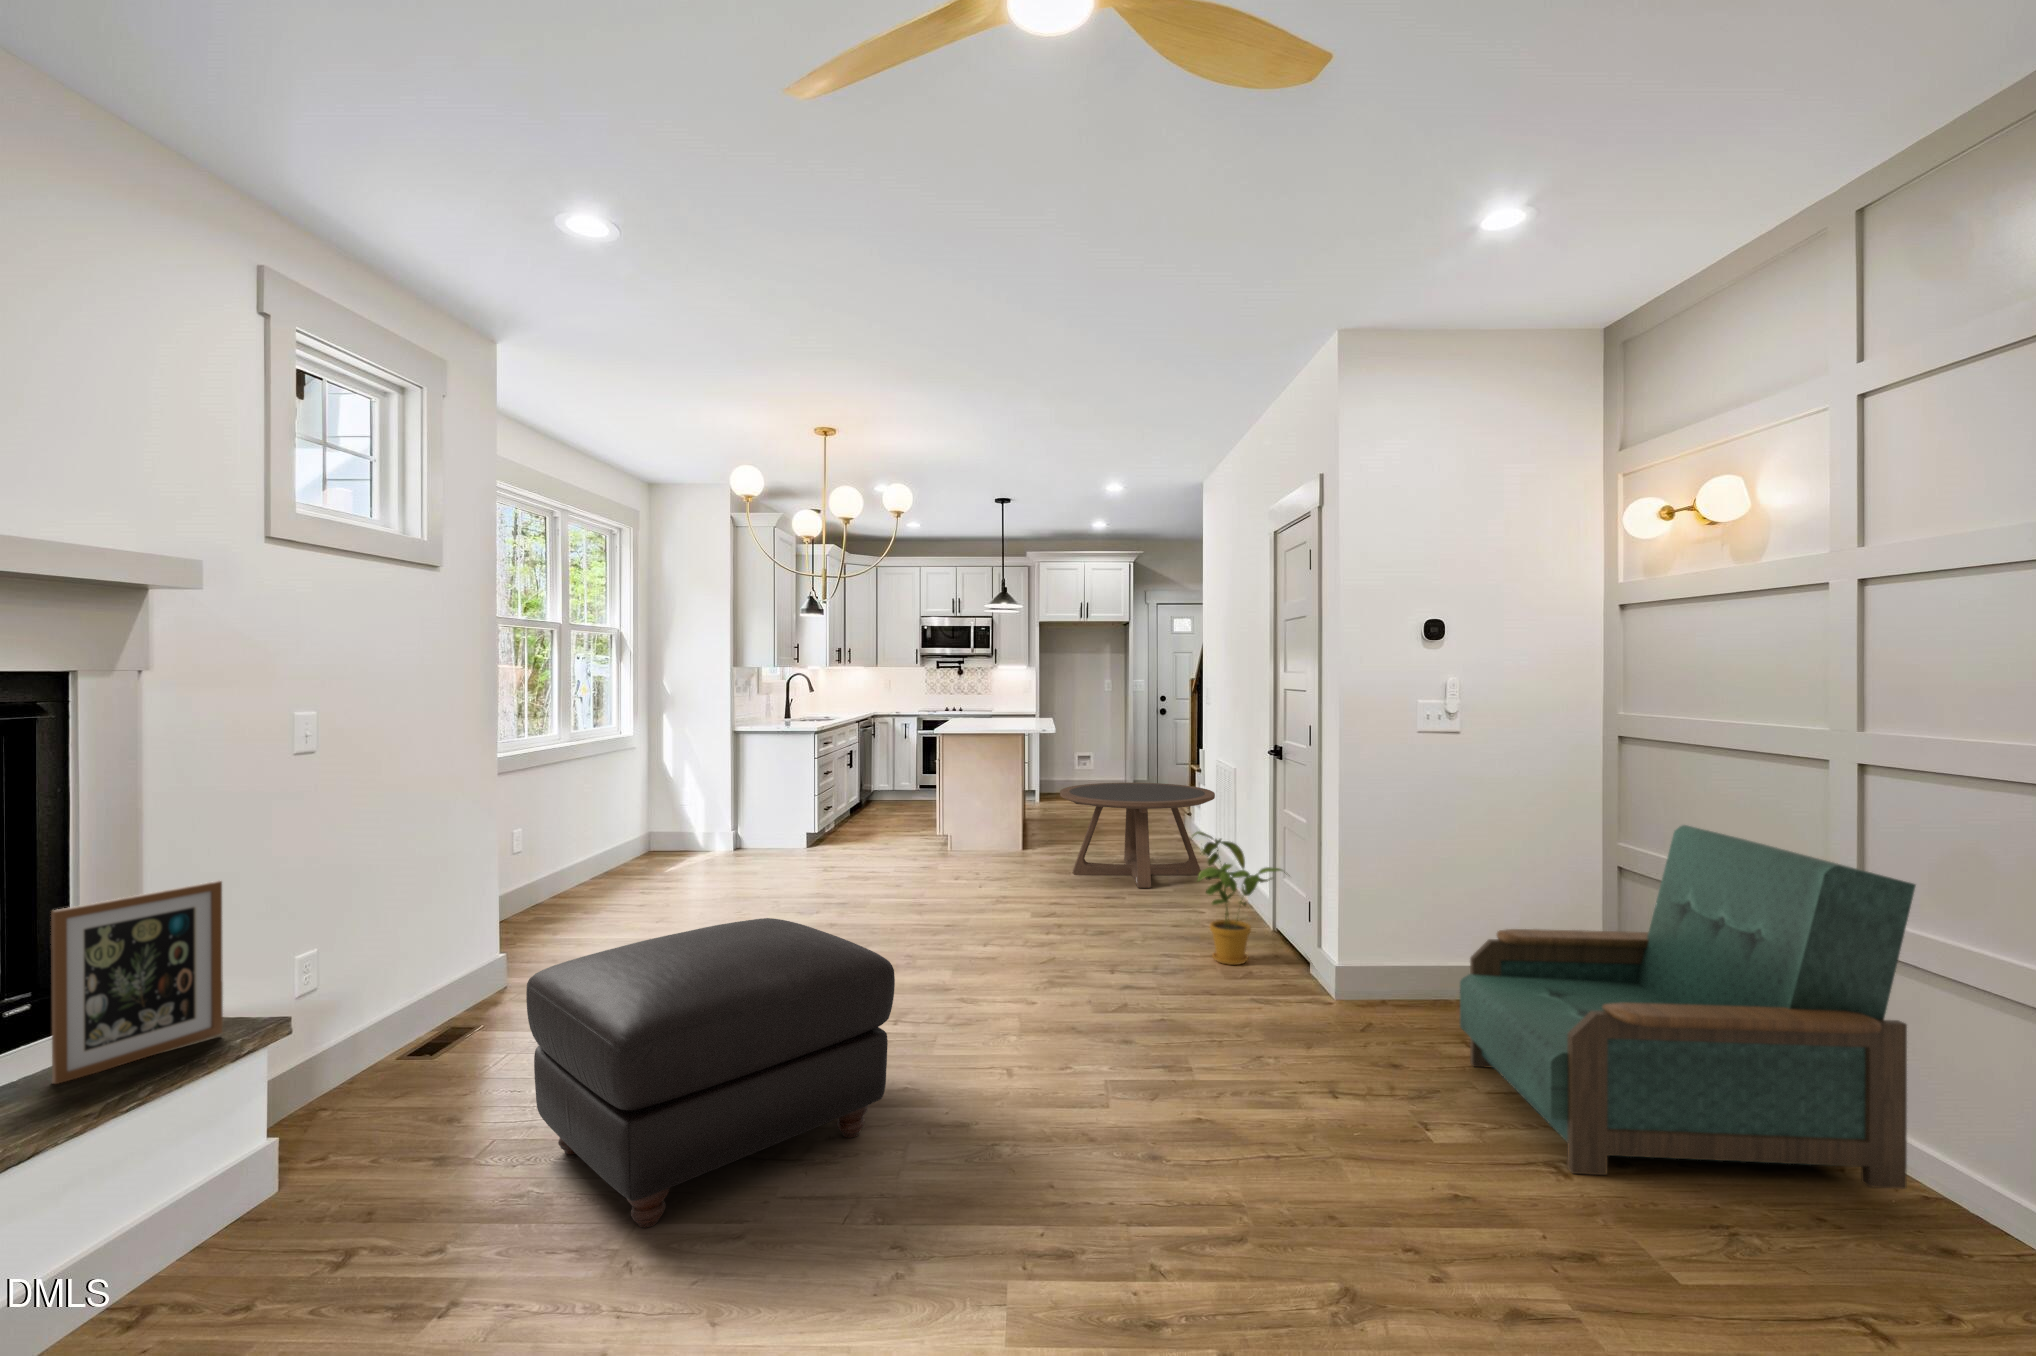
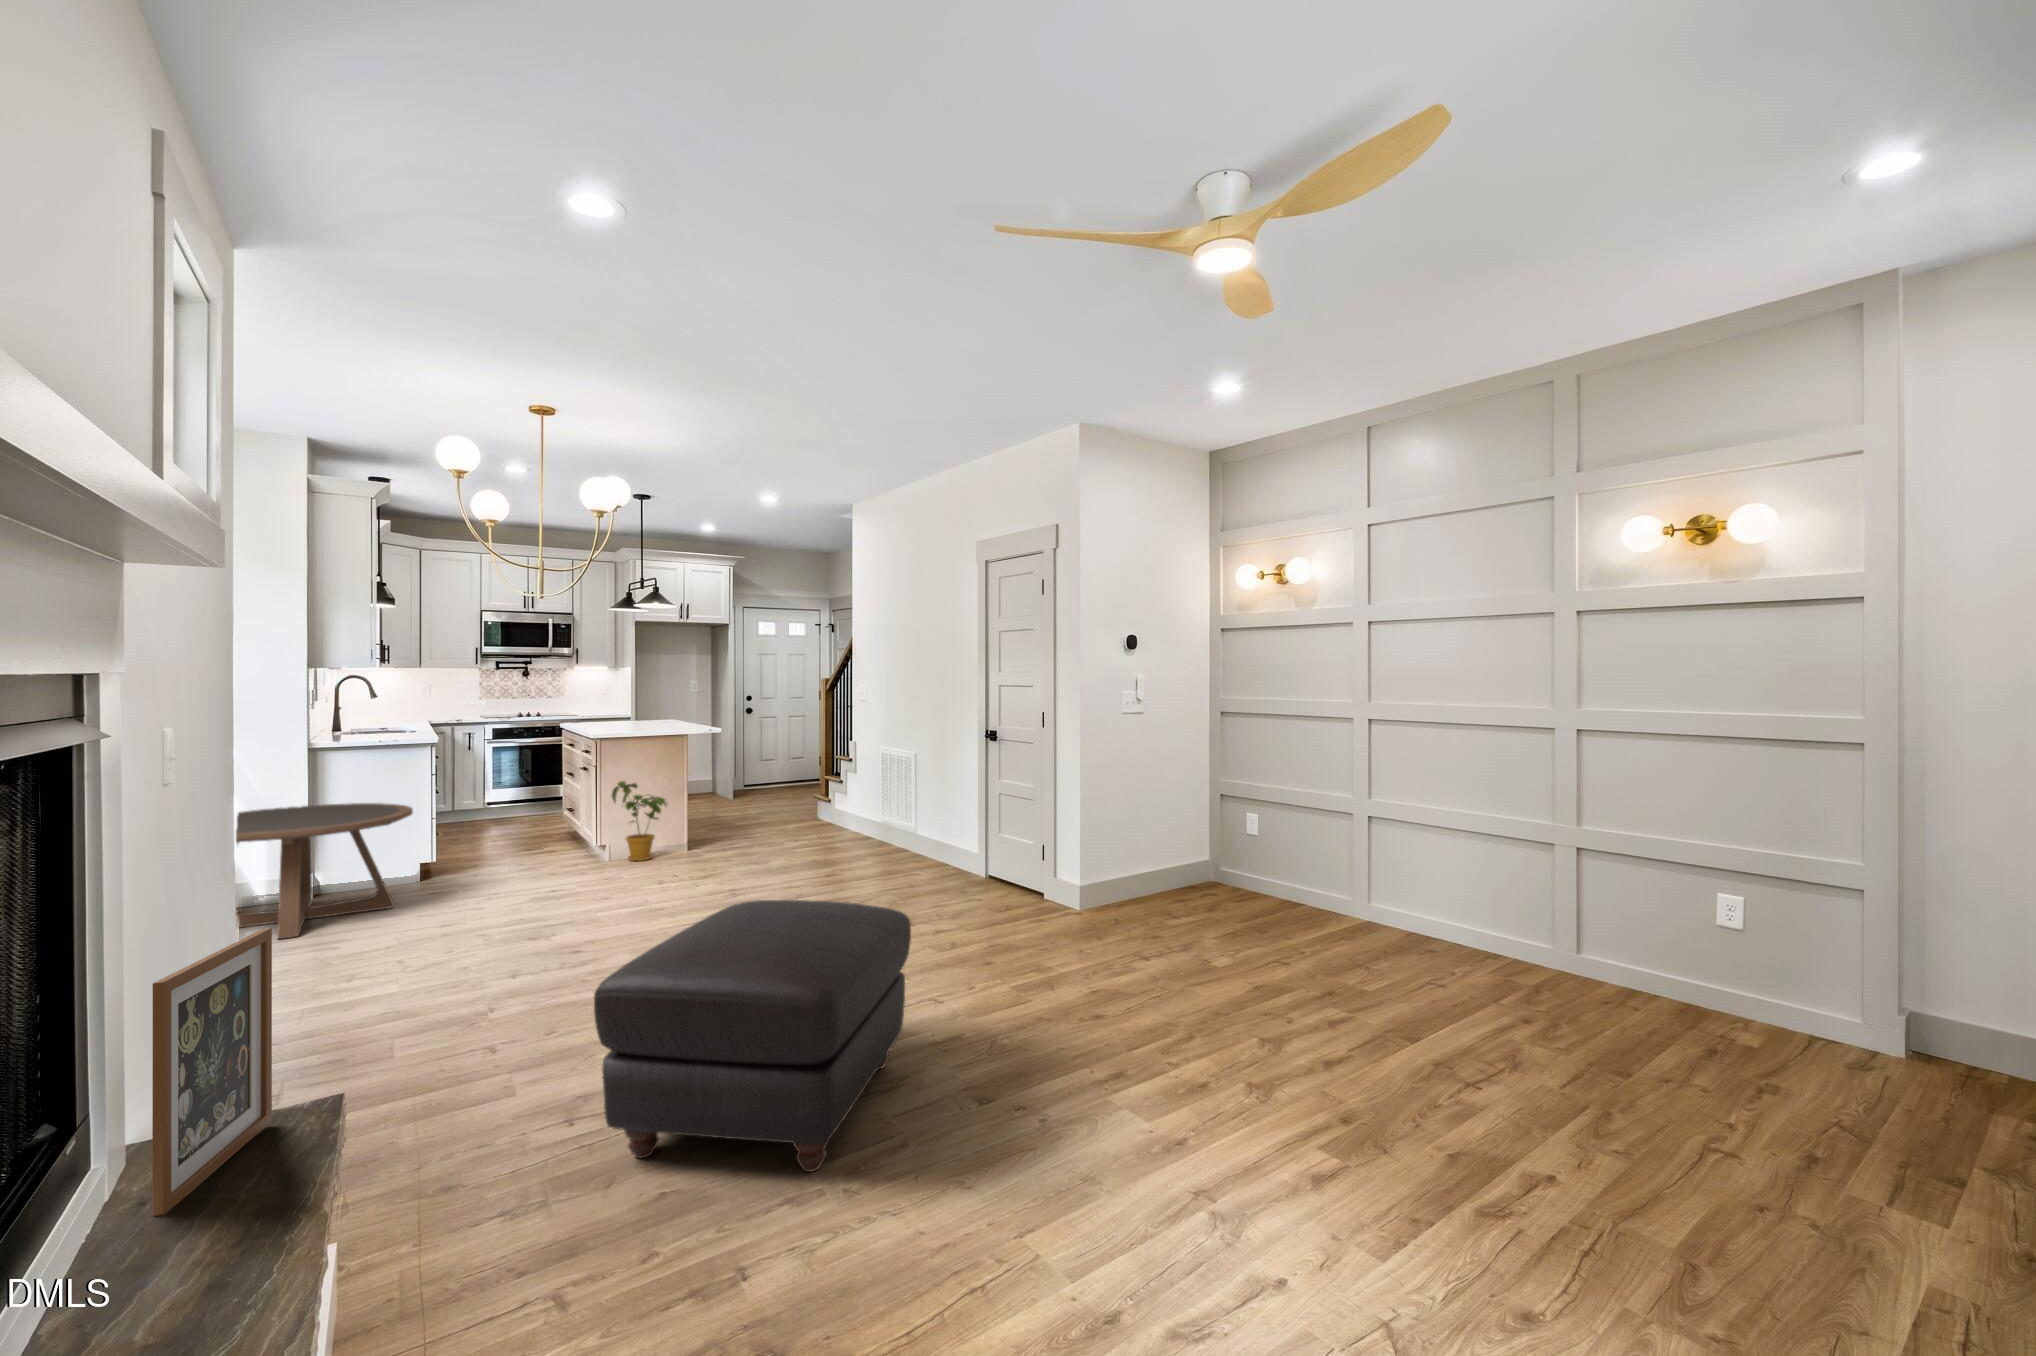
coffee table: present [1060,783,1215,888] -> present [236,803,413,939]
armchair: present [1460,825,1916,1189] -> none [1183,762,1405,966]
house plant: present [1192,832,1285,965] -> present [612,781,667,861]

